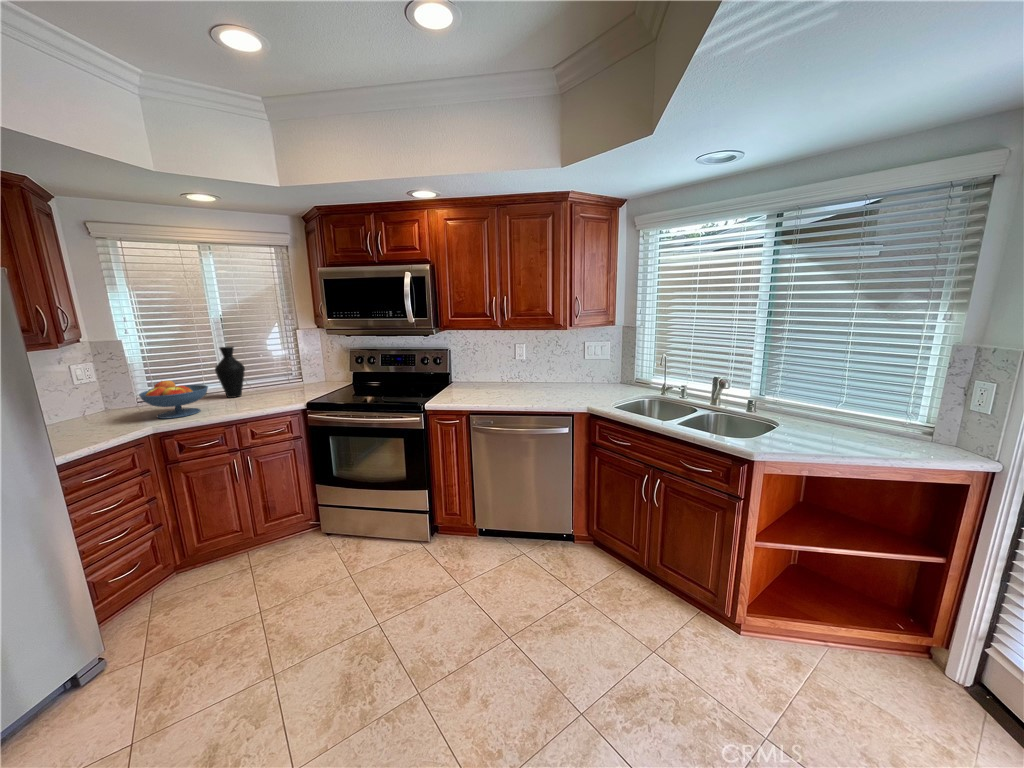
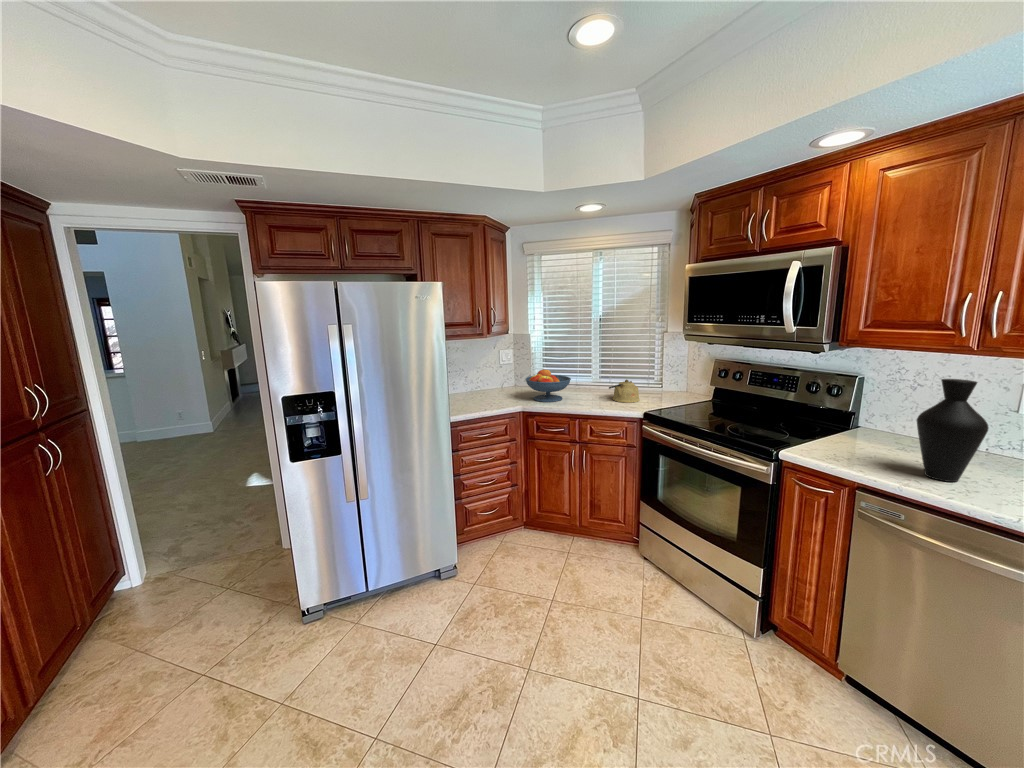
vase: present [215,346,245,398] -> present [917,379,989,482]
kettle: none [257,377,293,400] -> present [609,379,640,403]

